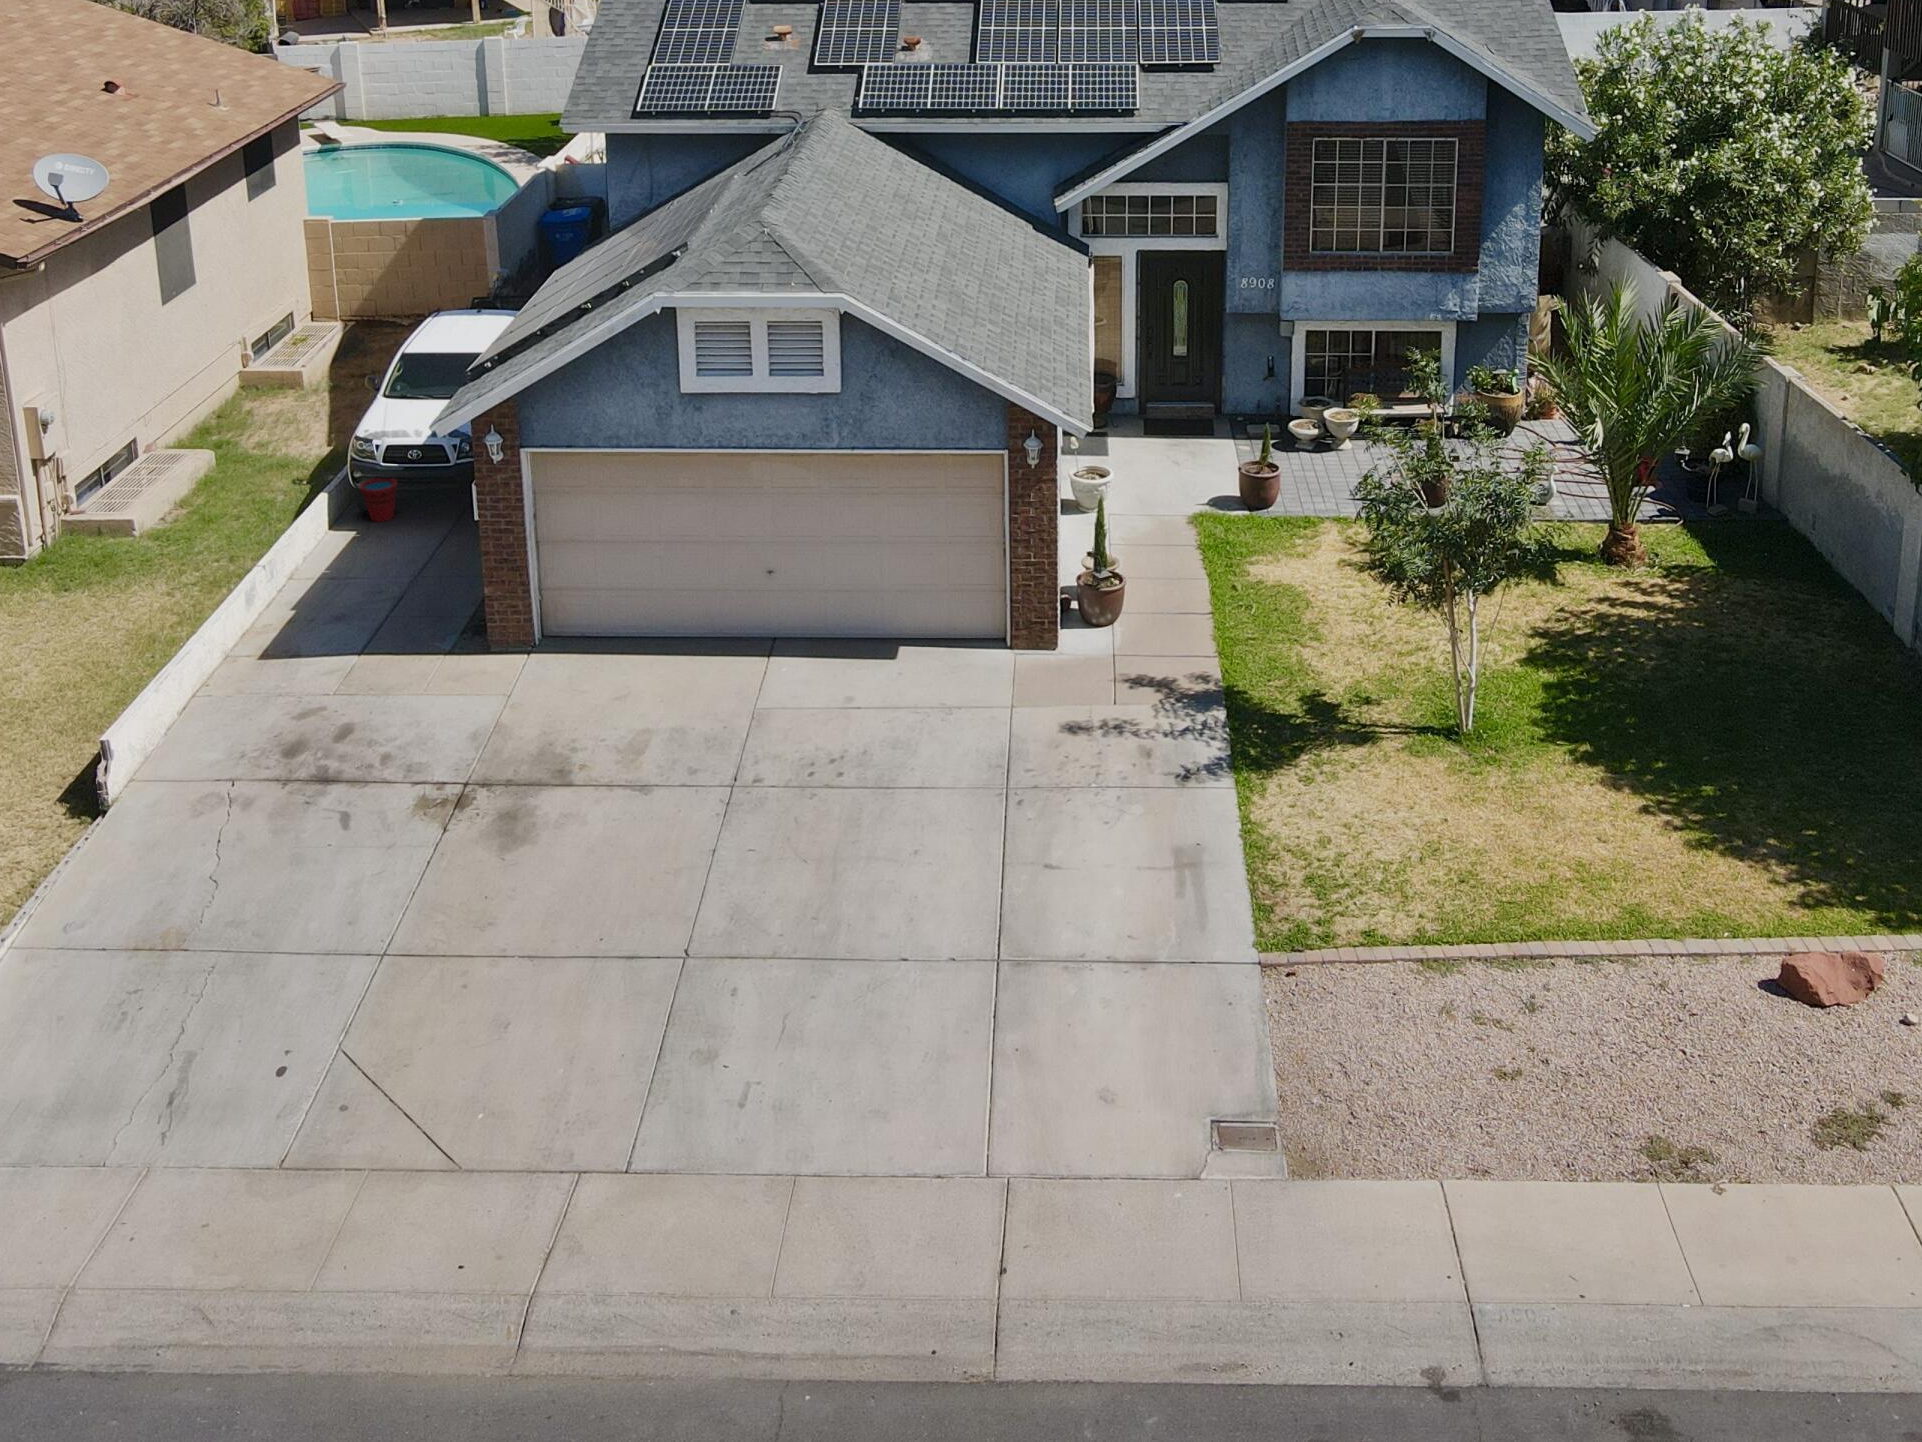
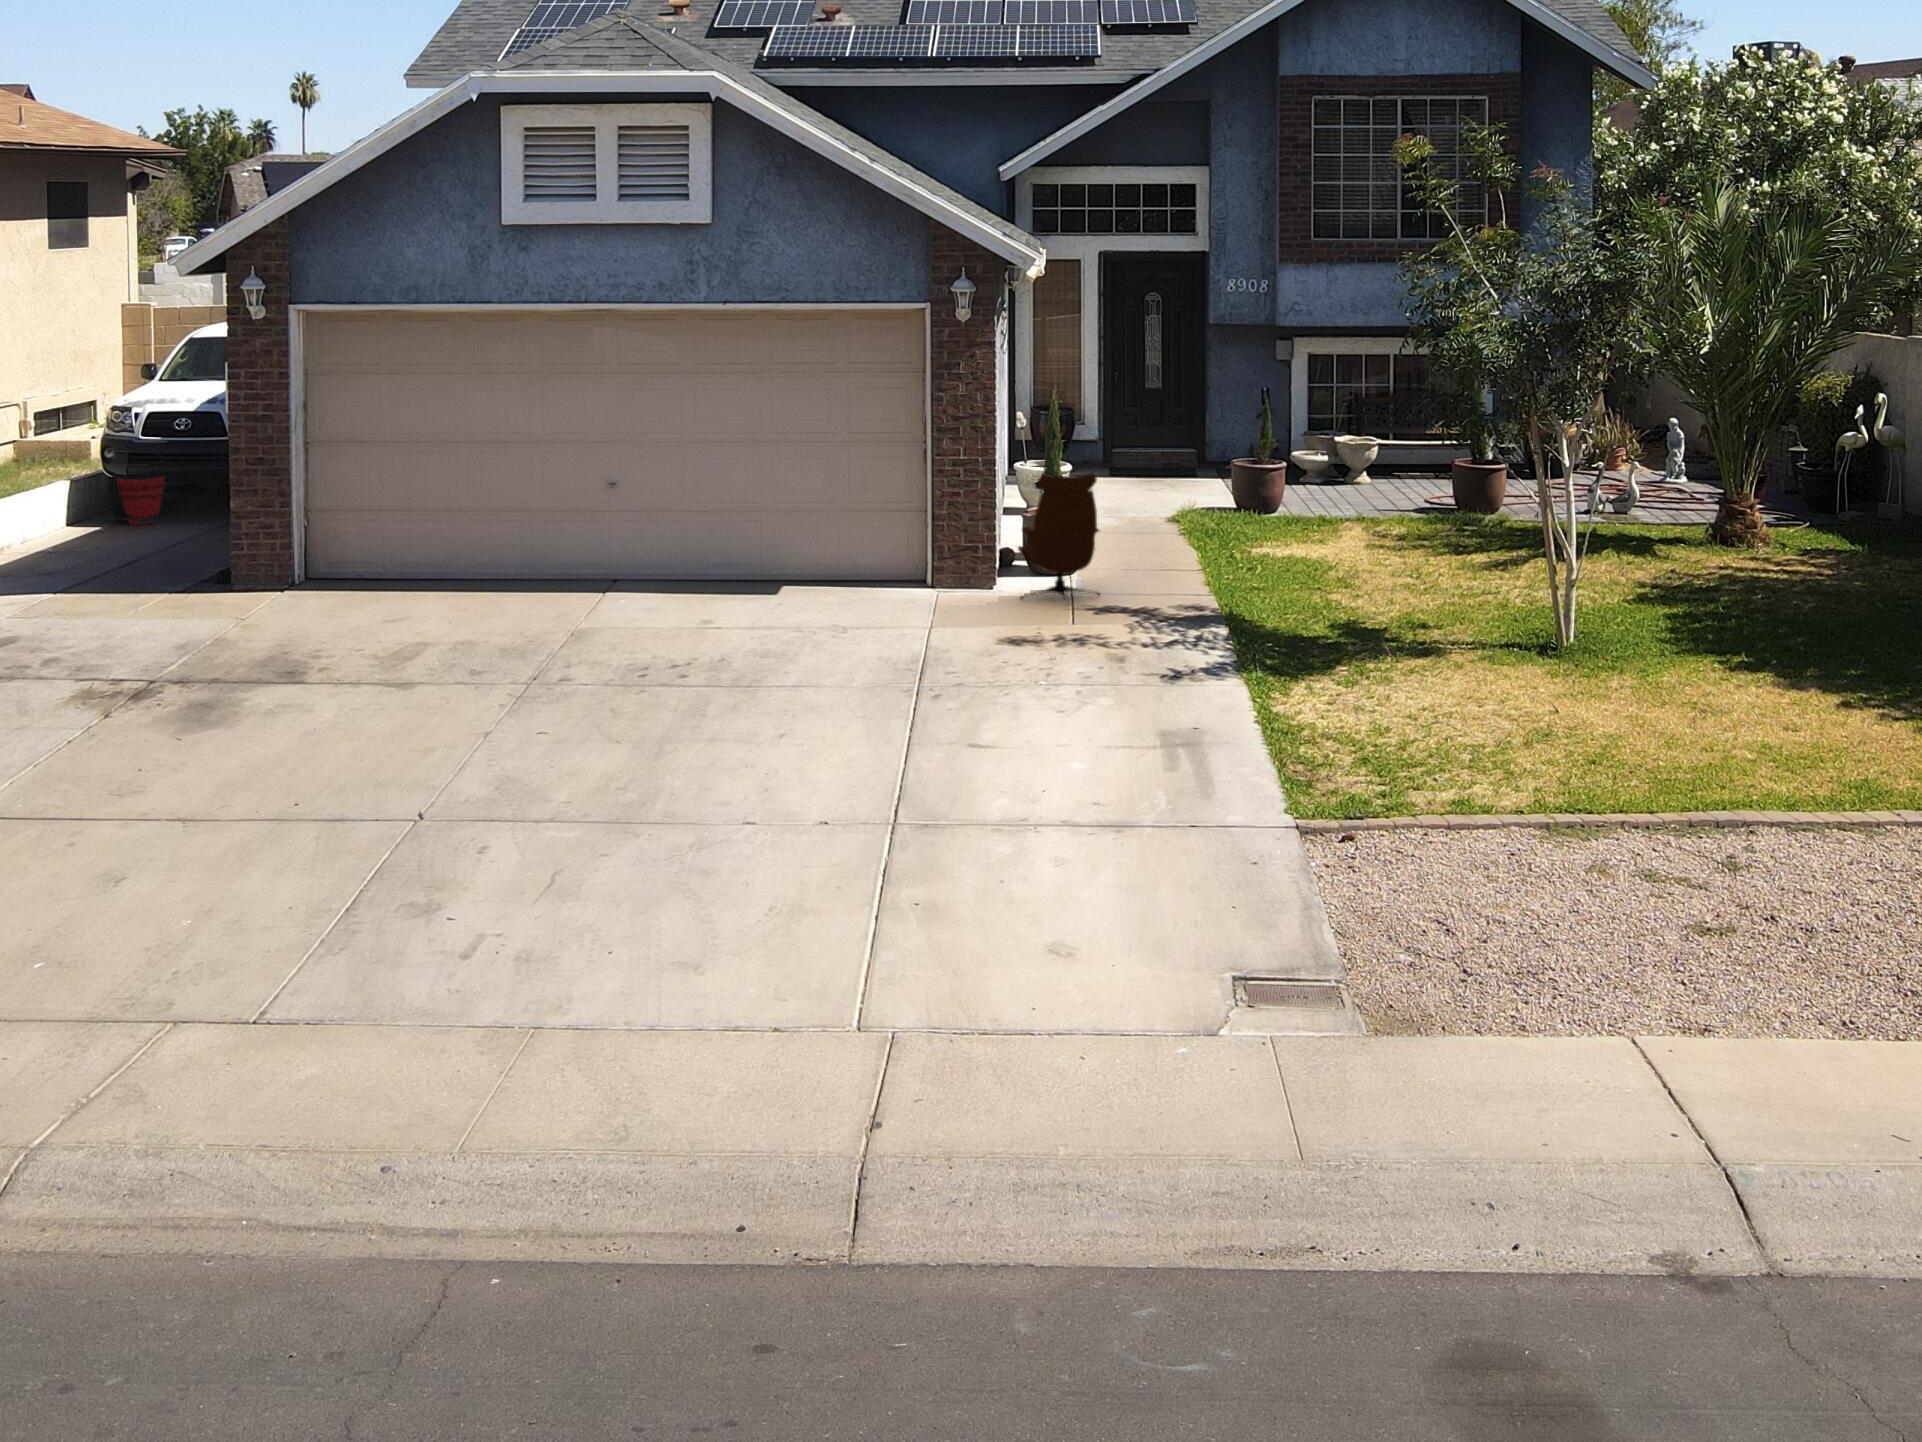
lounge chair: none [1073,578,1135,669] -> present [1018,473,1099,605]

